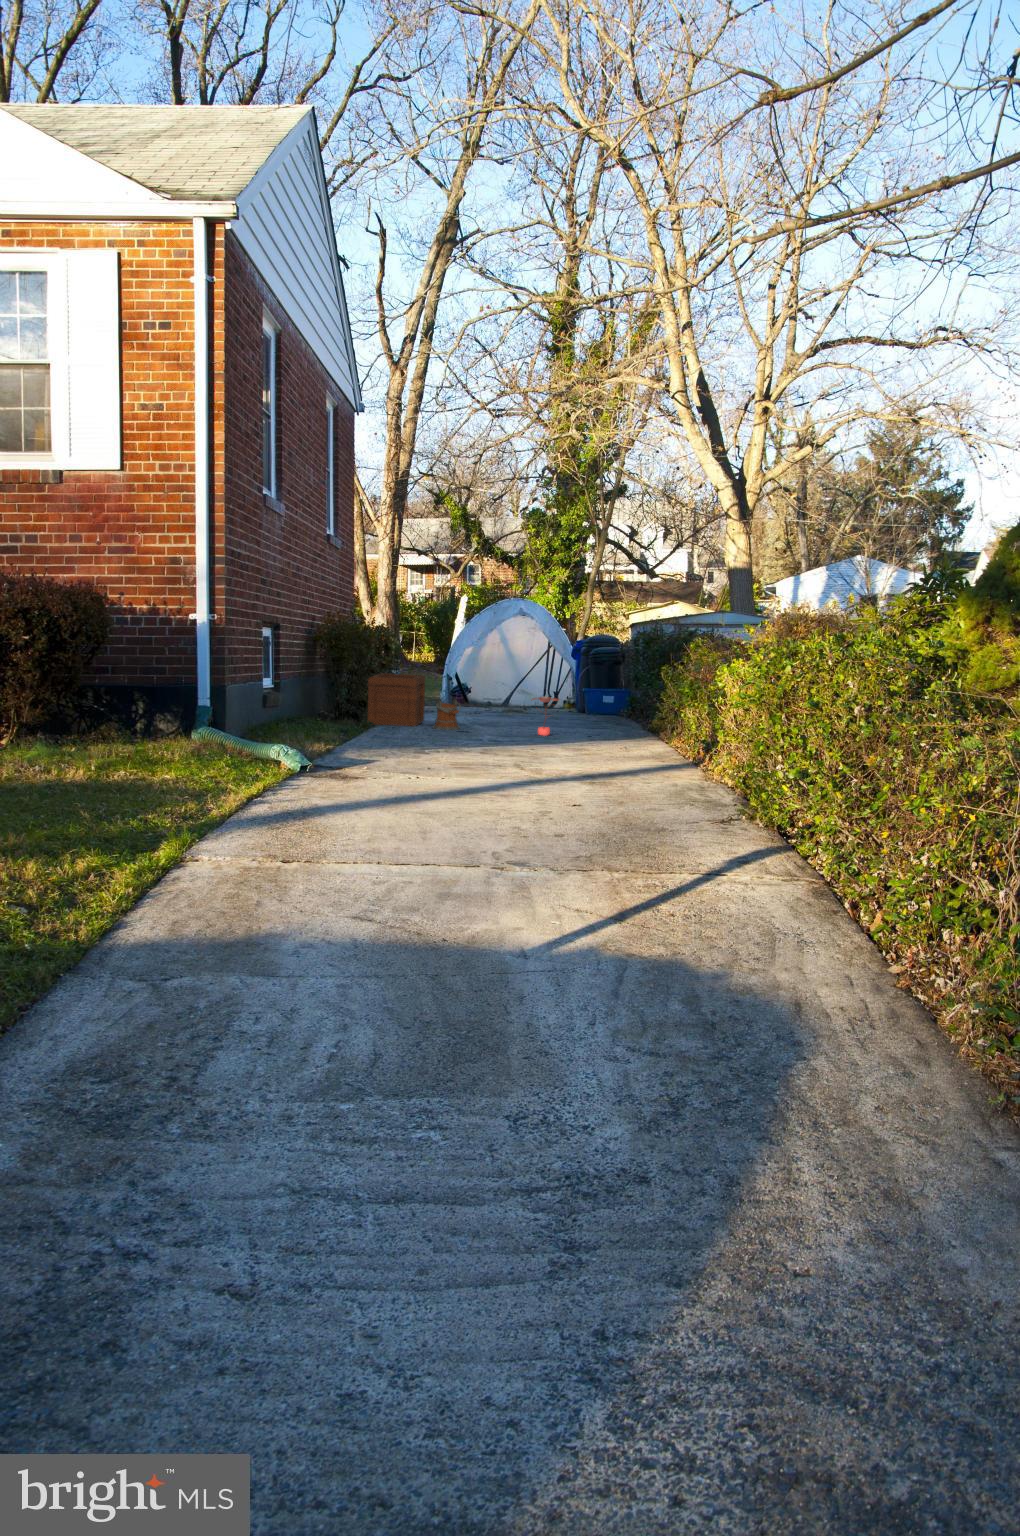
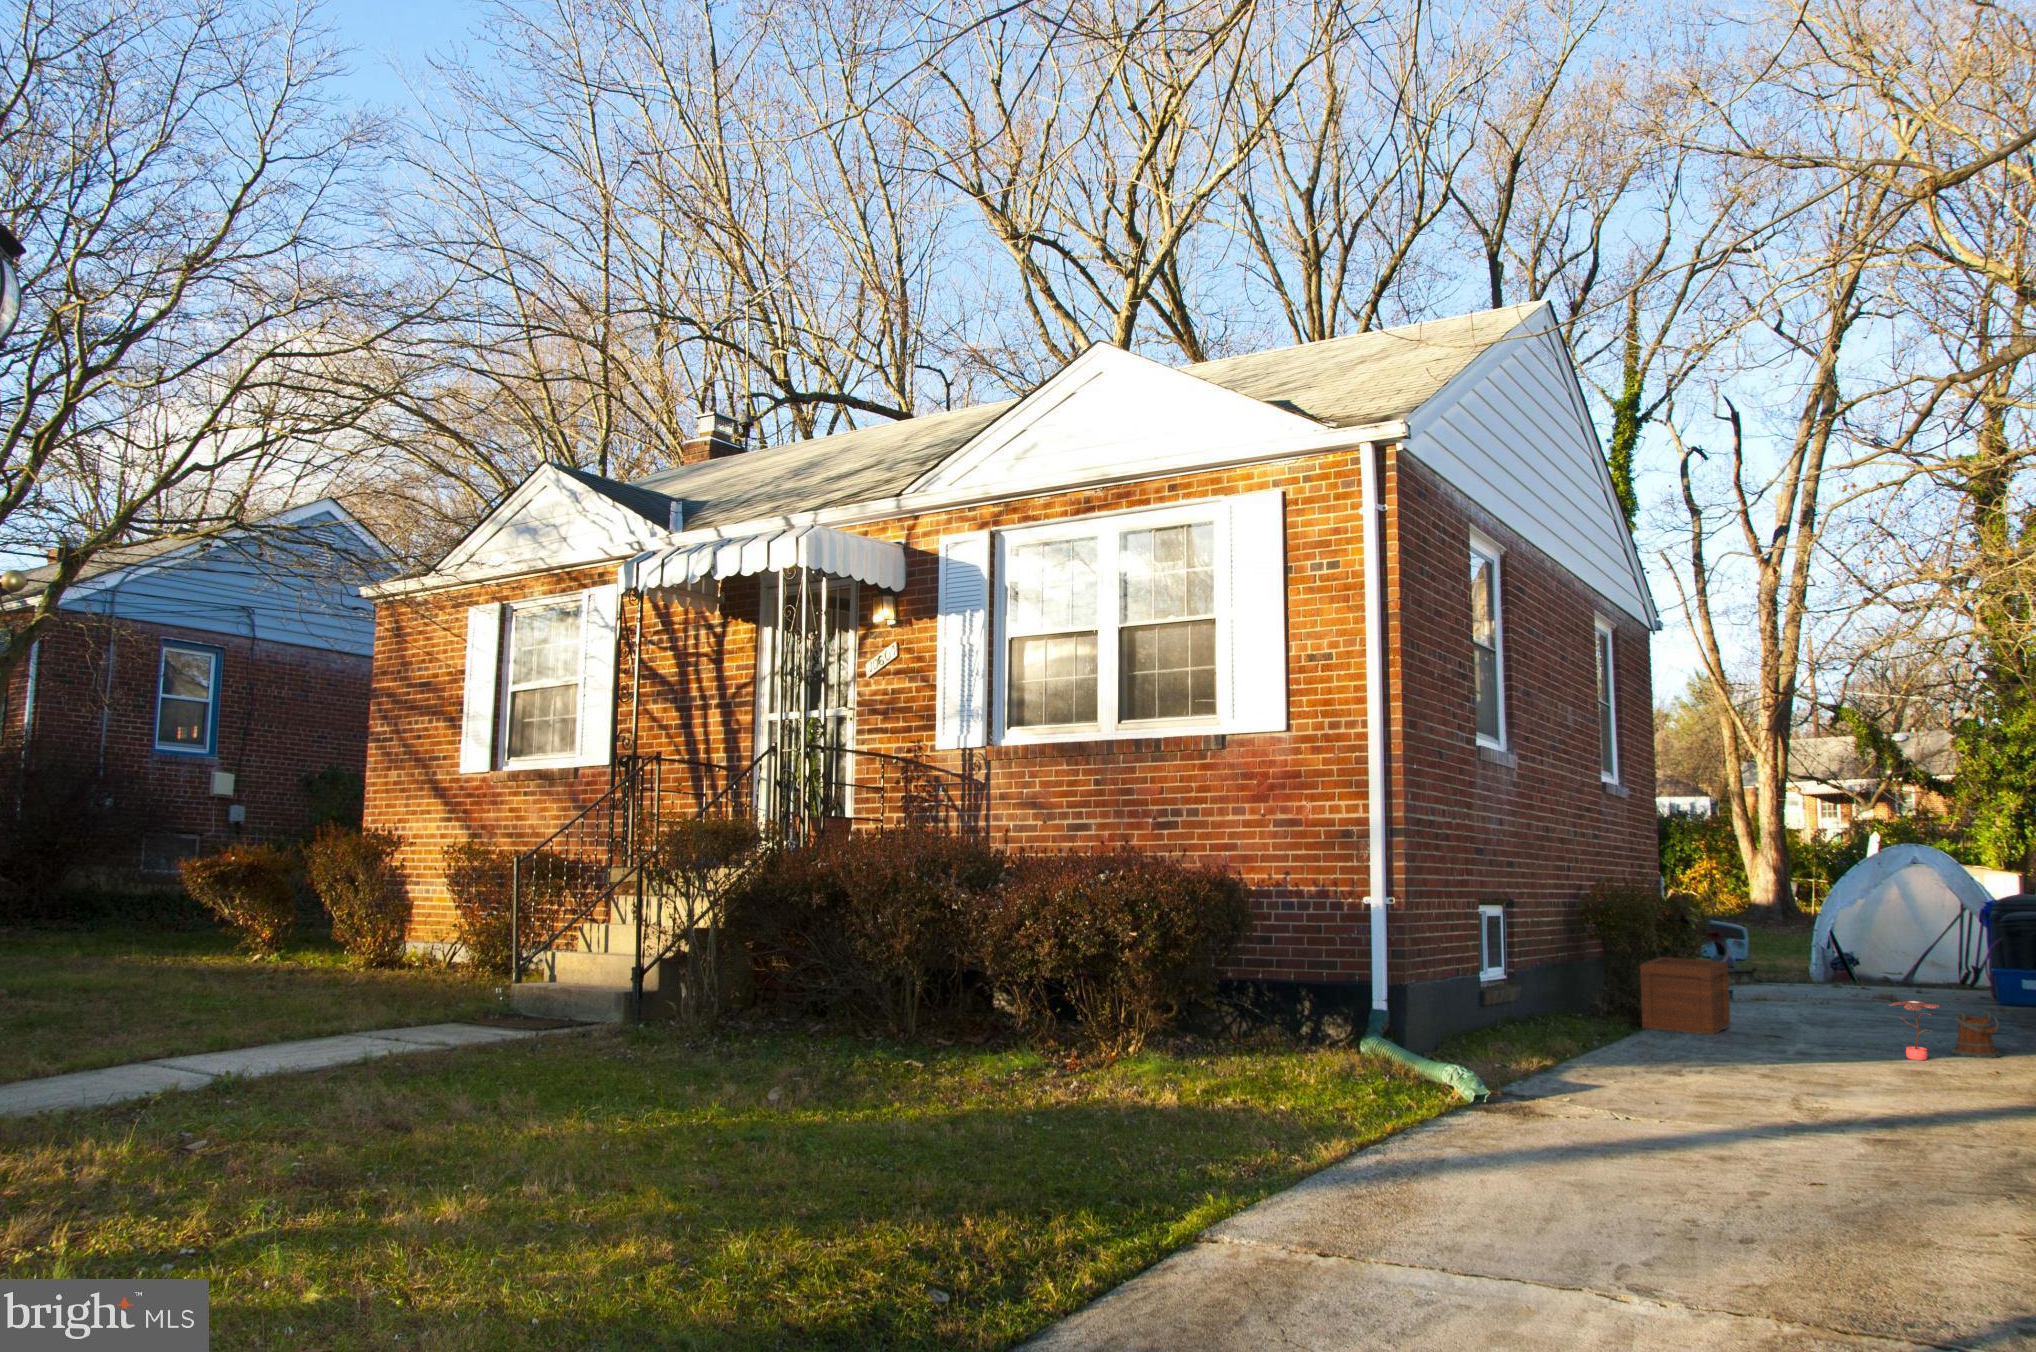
bucket: present [433,700,461,730] -> present [1953,1011,2000,1058]

